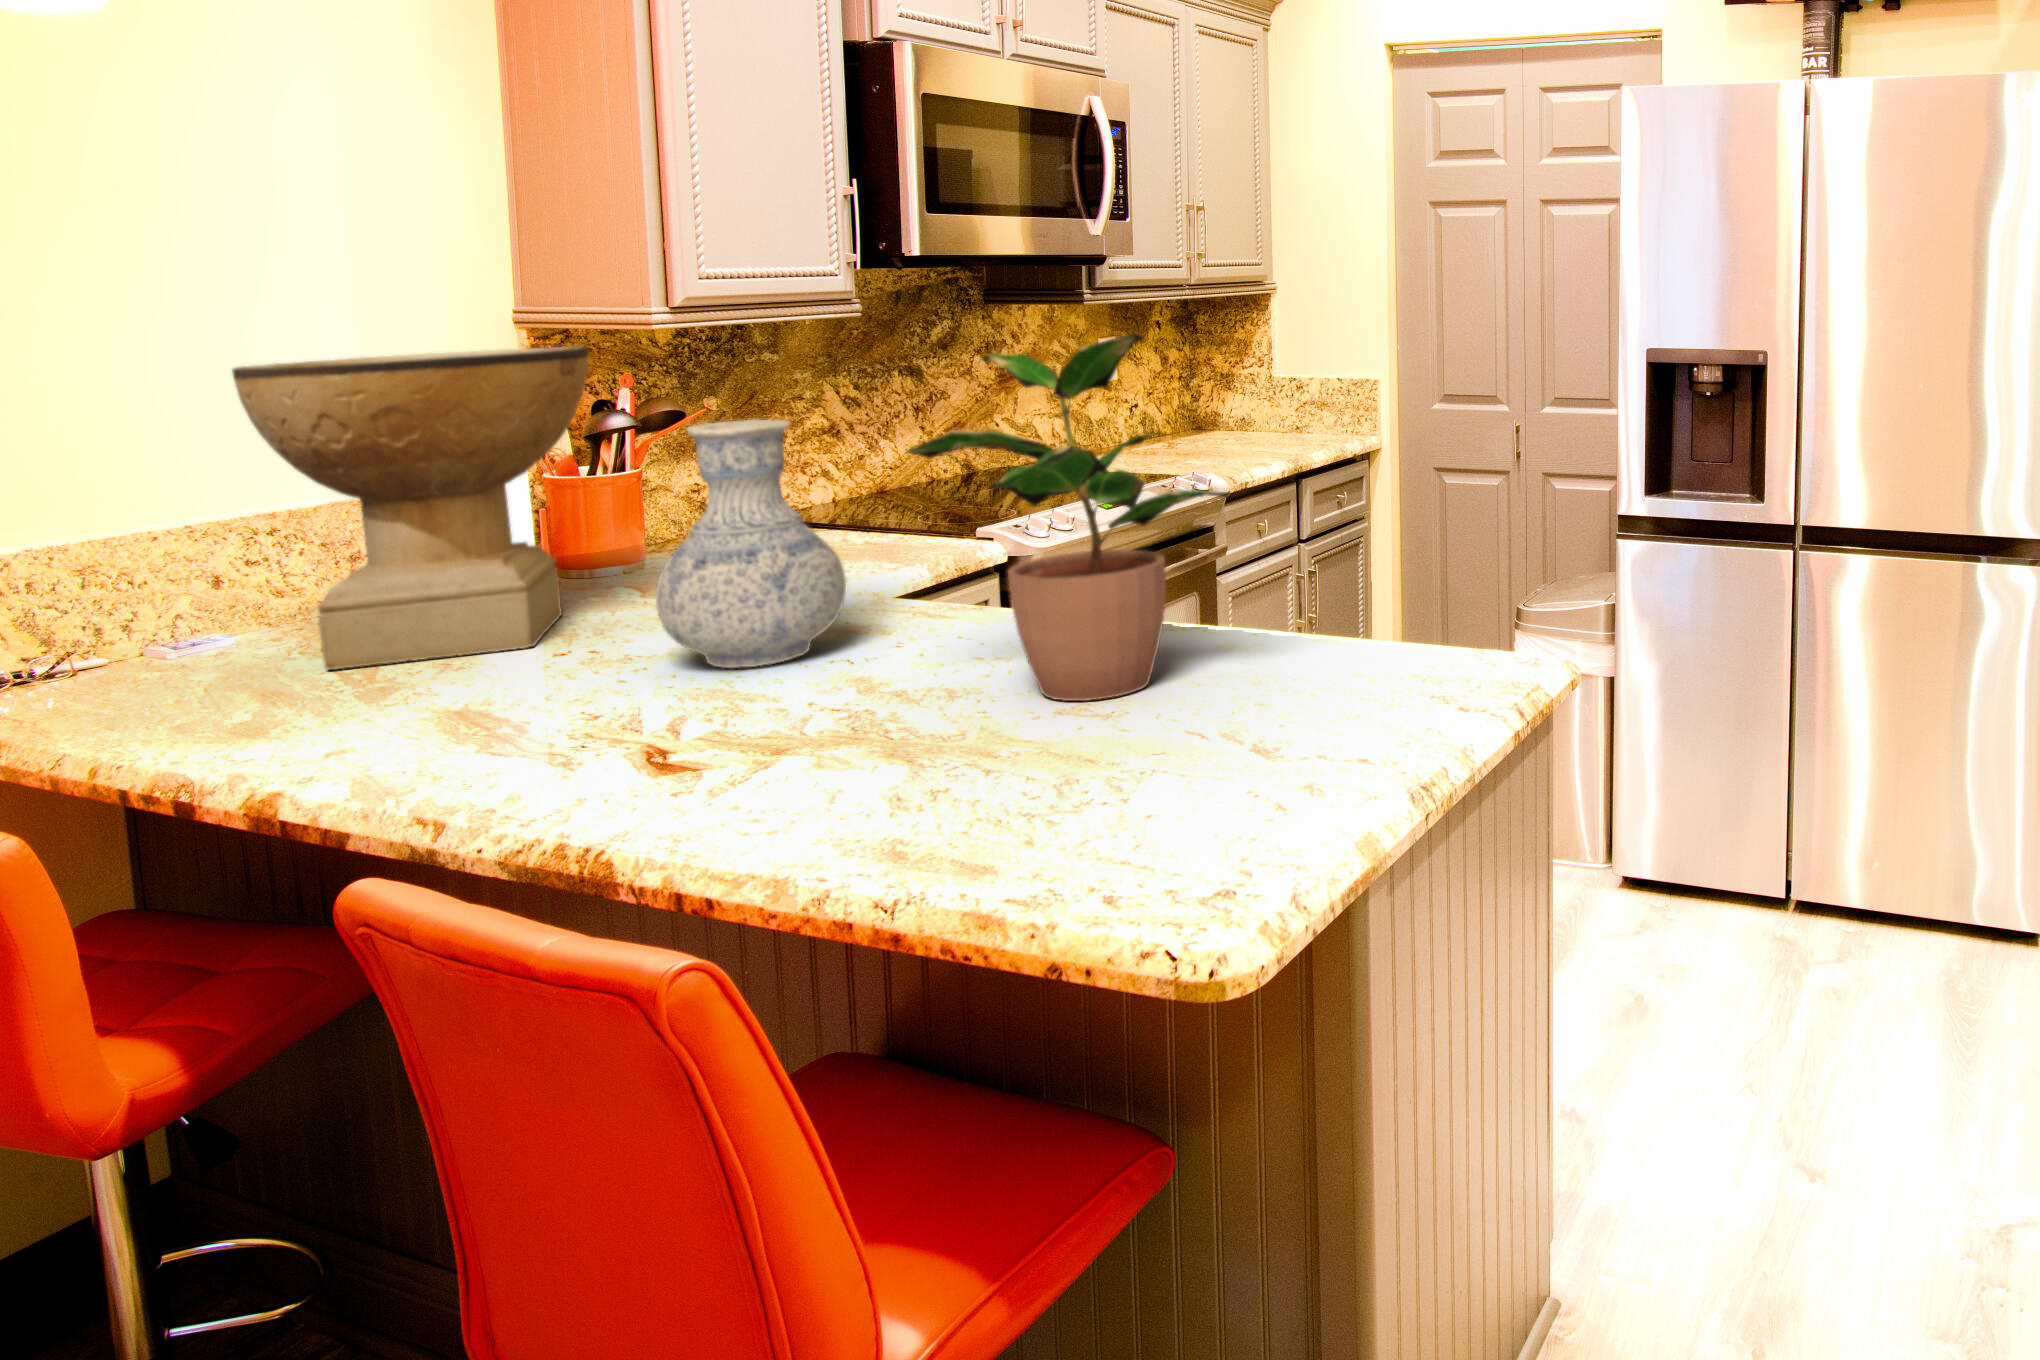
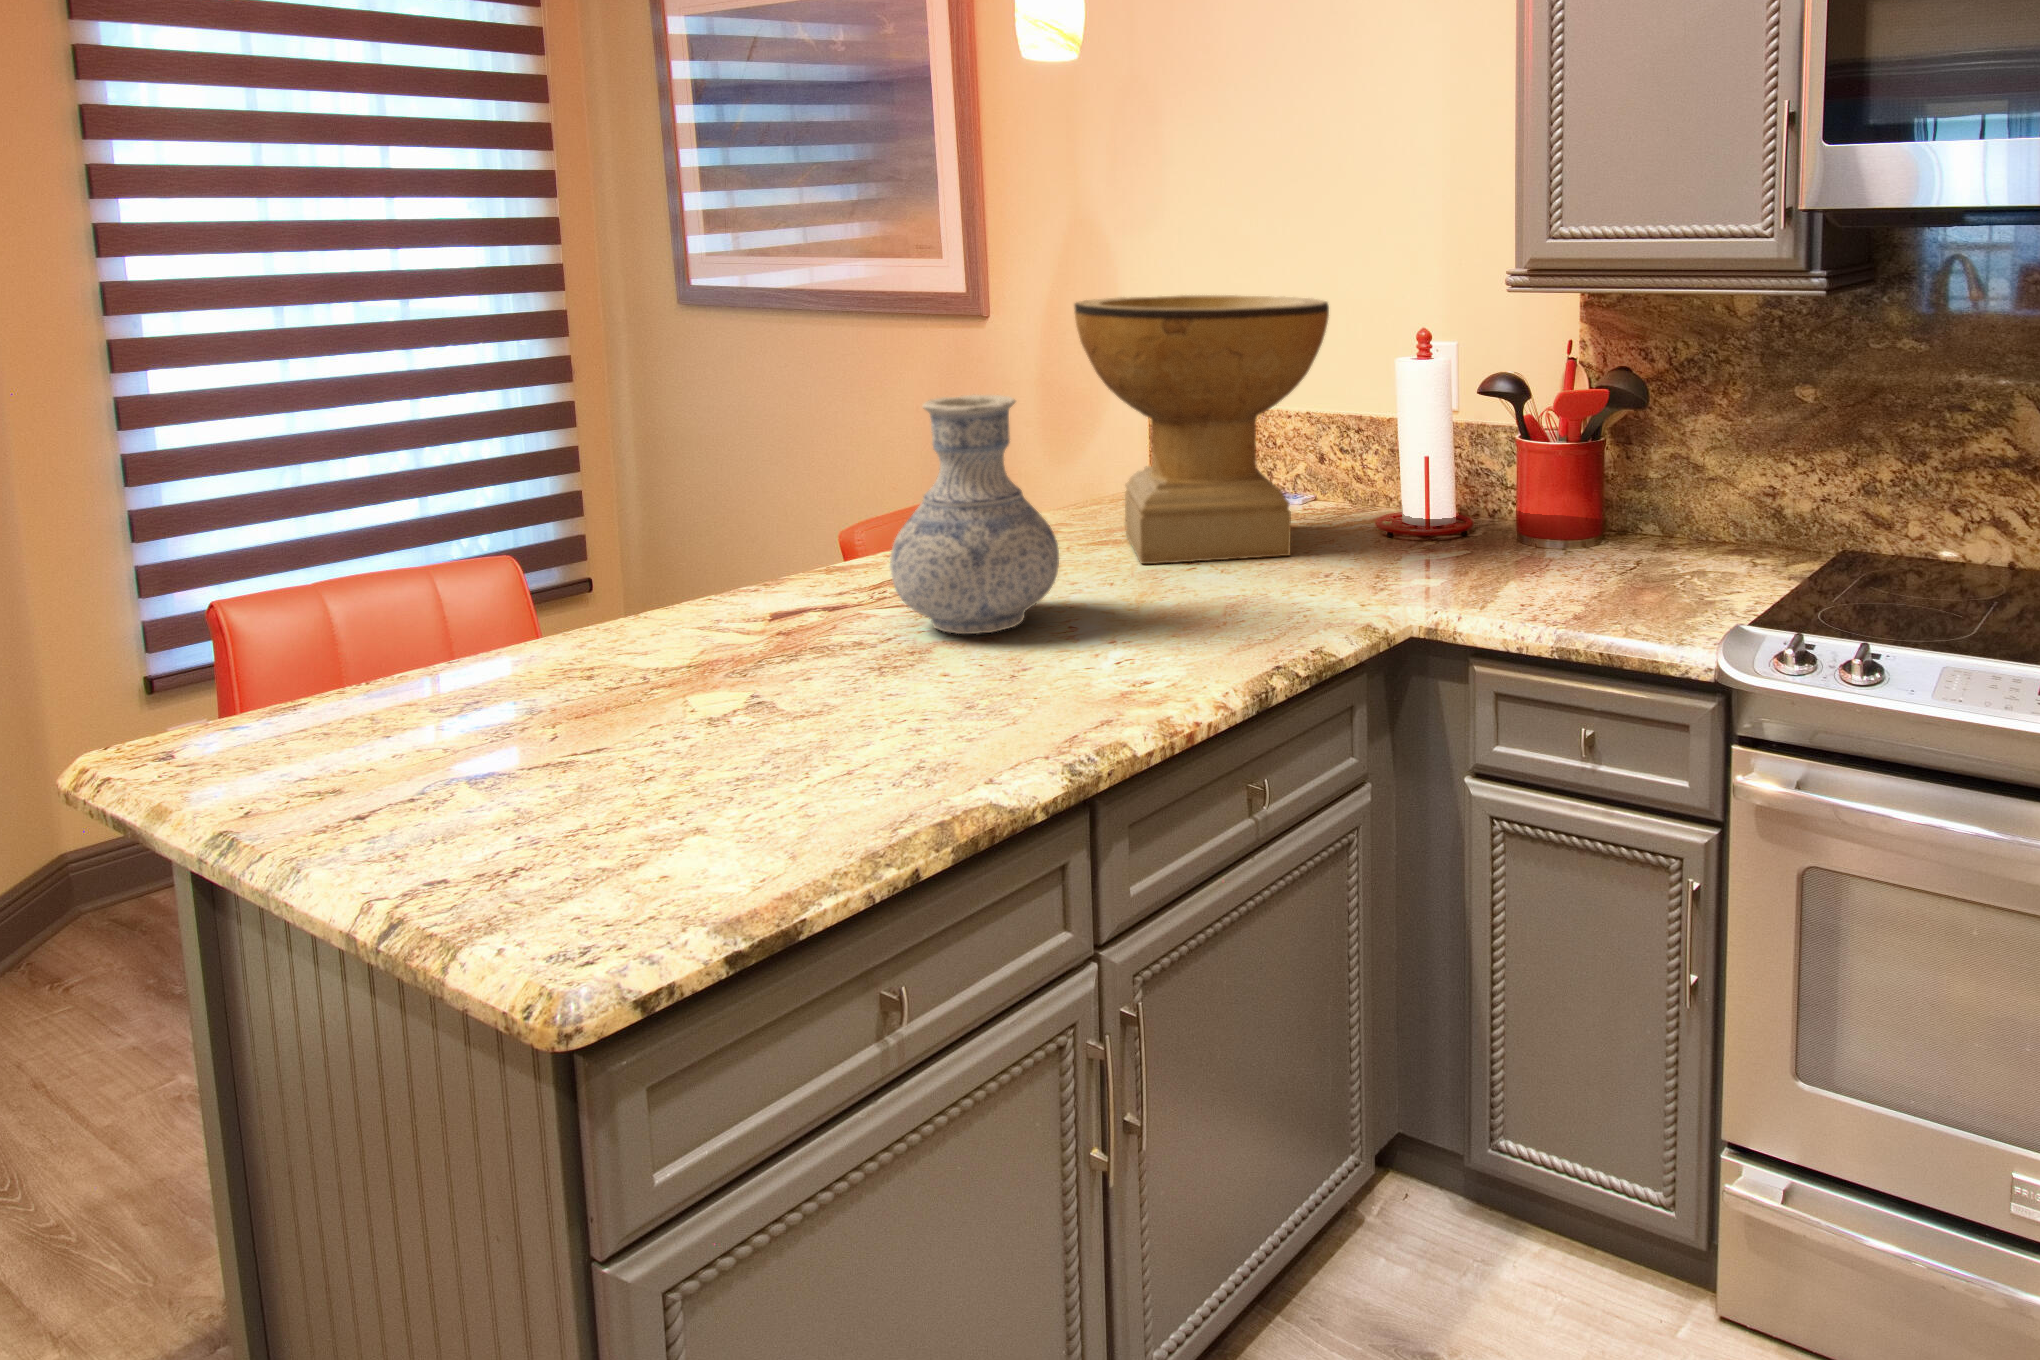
potted plant: present [907,334,1229,701] -> none [413,365,774,758]

